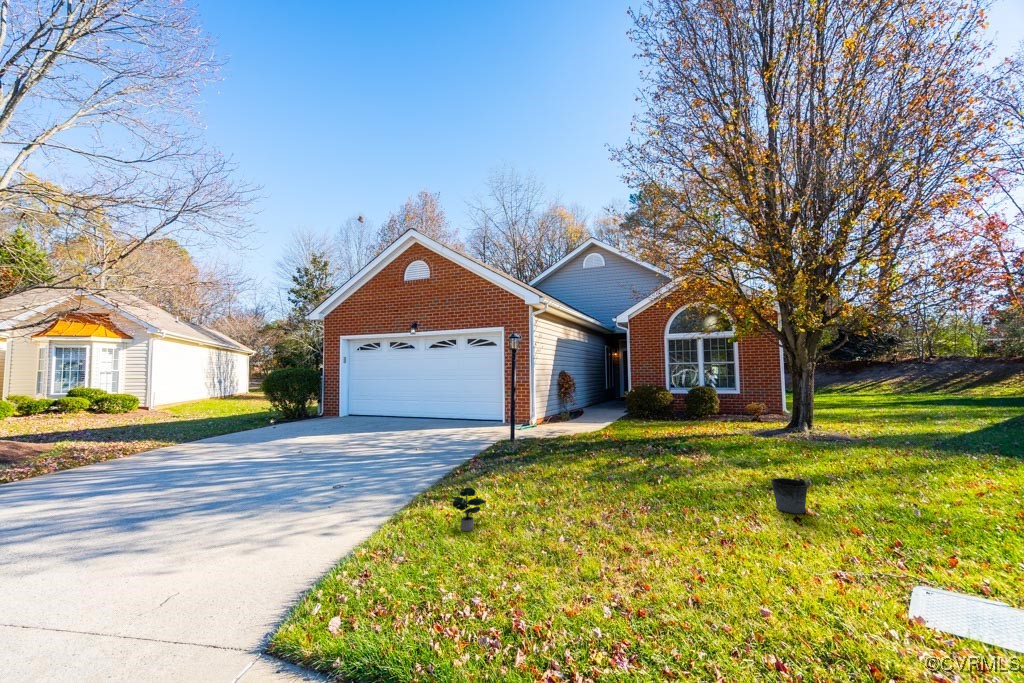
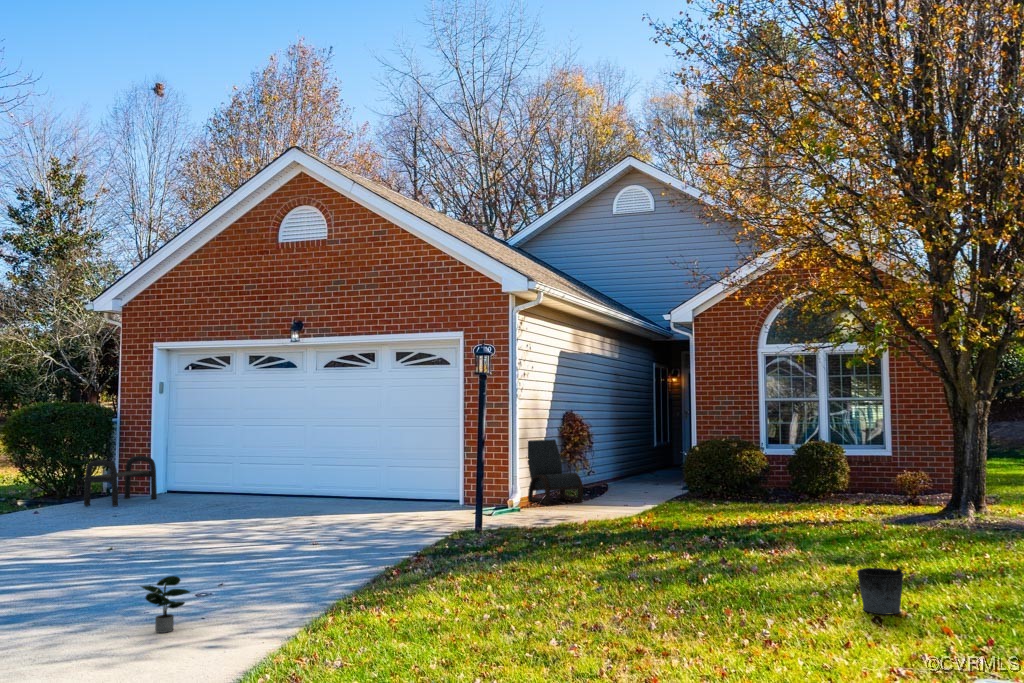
lounge chair: none [538,386,571,424] -> present [528,439,583,505]
bench: none [301,396,341,424] -> present [84,456,157,506]
potted plant: present [451,488,486,532] -> present [141,576,190,633]

